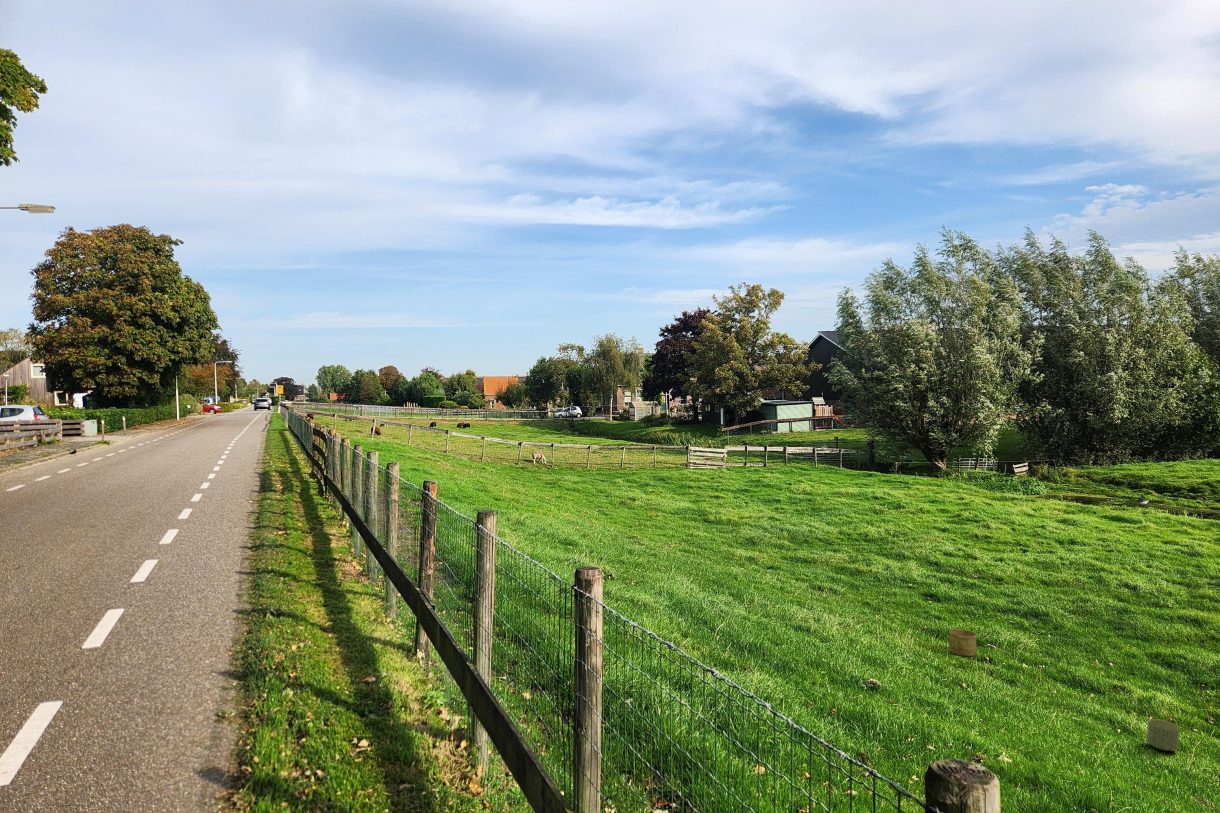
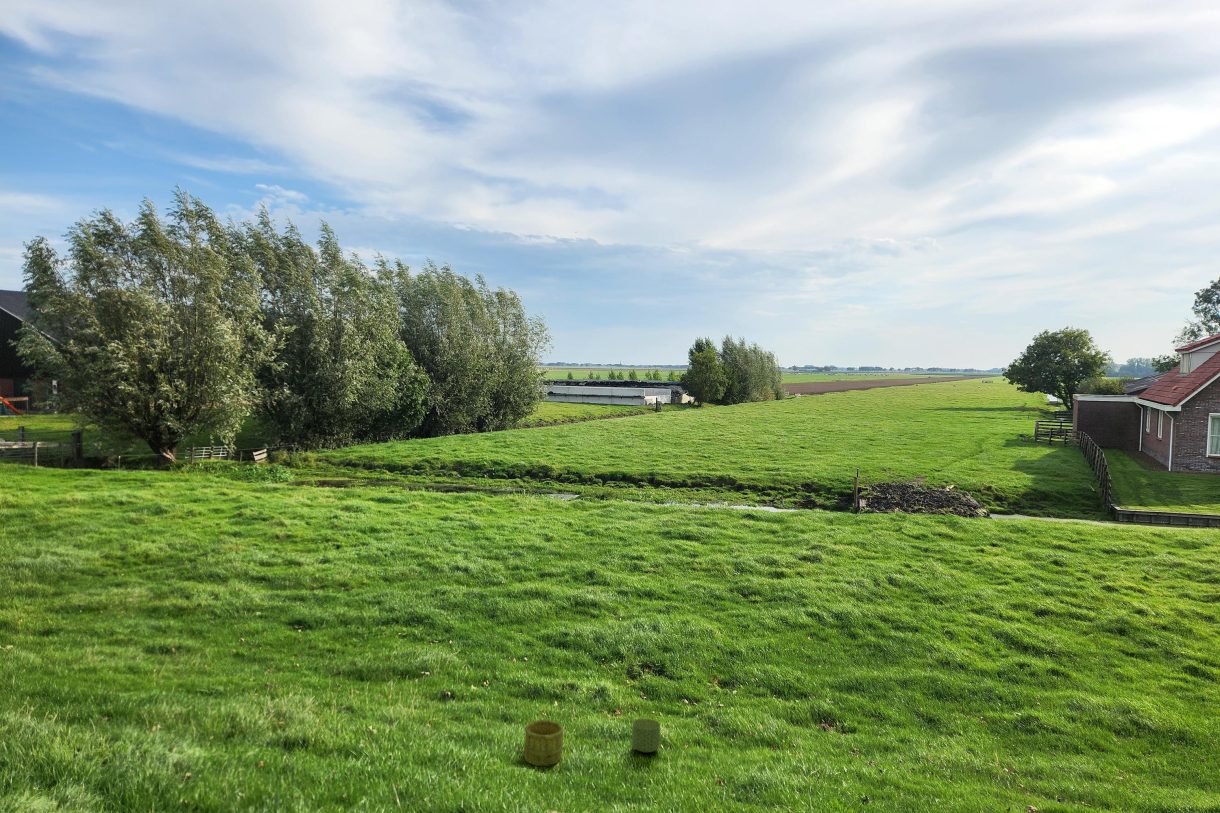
wooden bucket: present [949,629,977,656] -> present [524,720,564,766]

